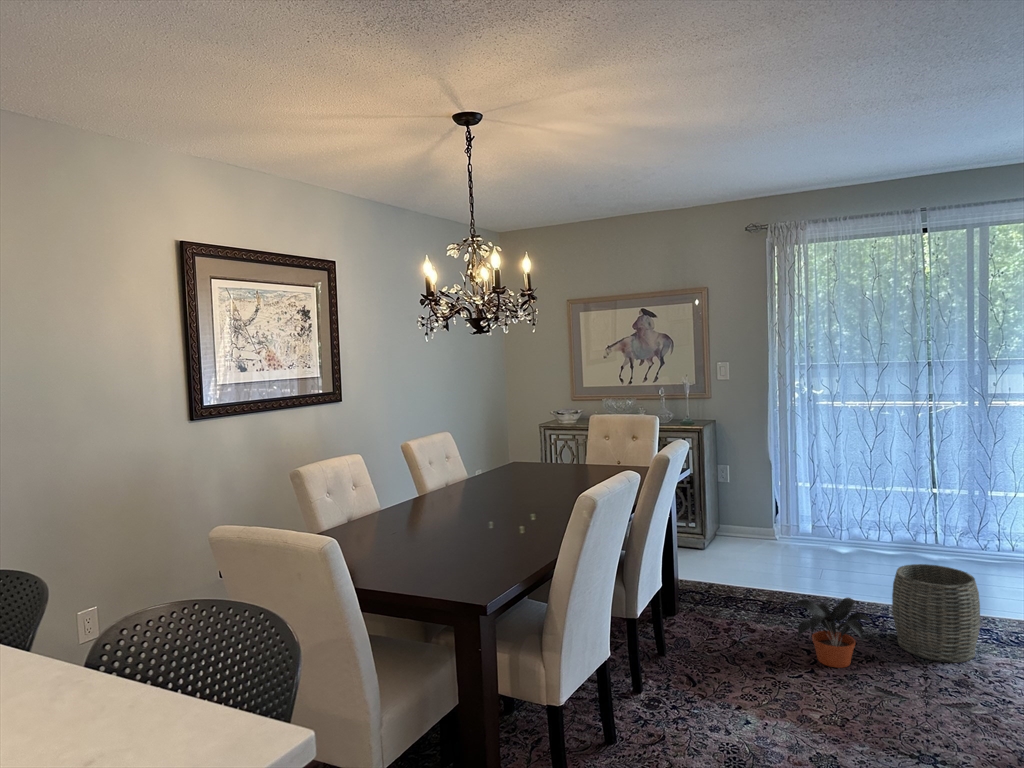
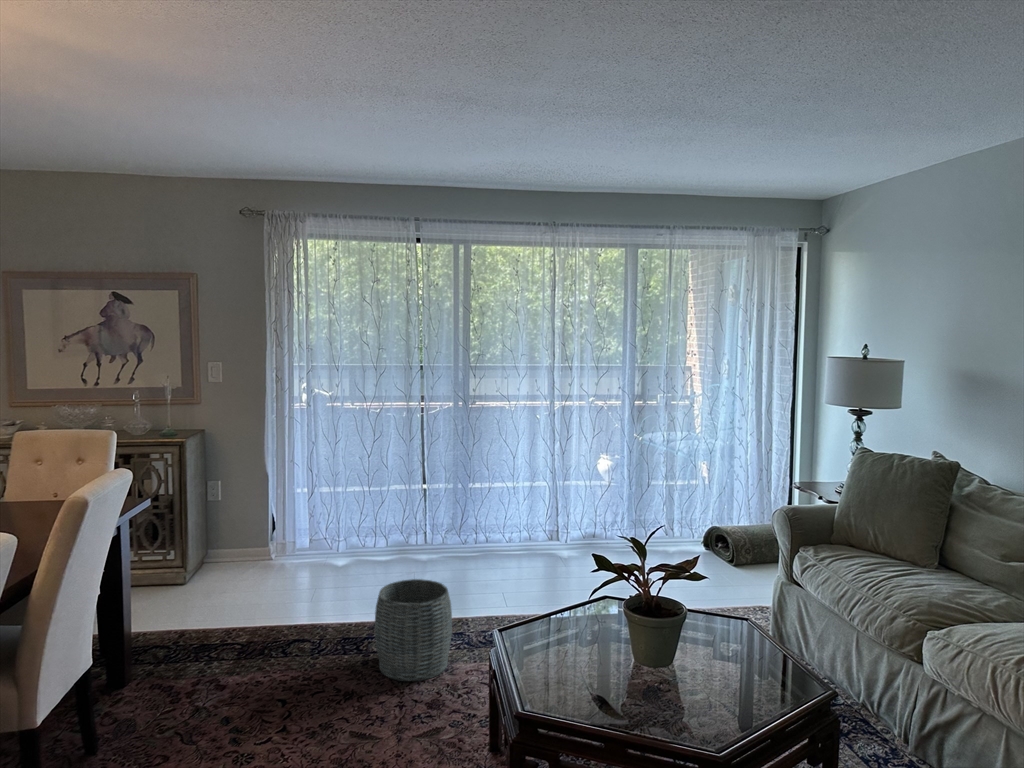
potted plant: present [793,598,872,668] -> none [265,633,353,718]

